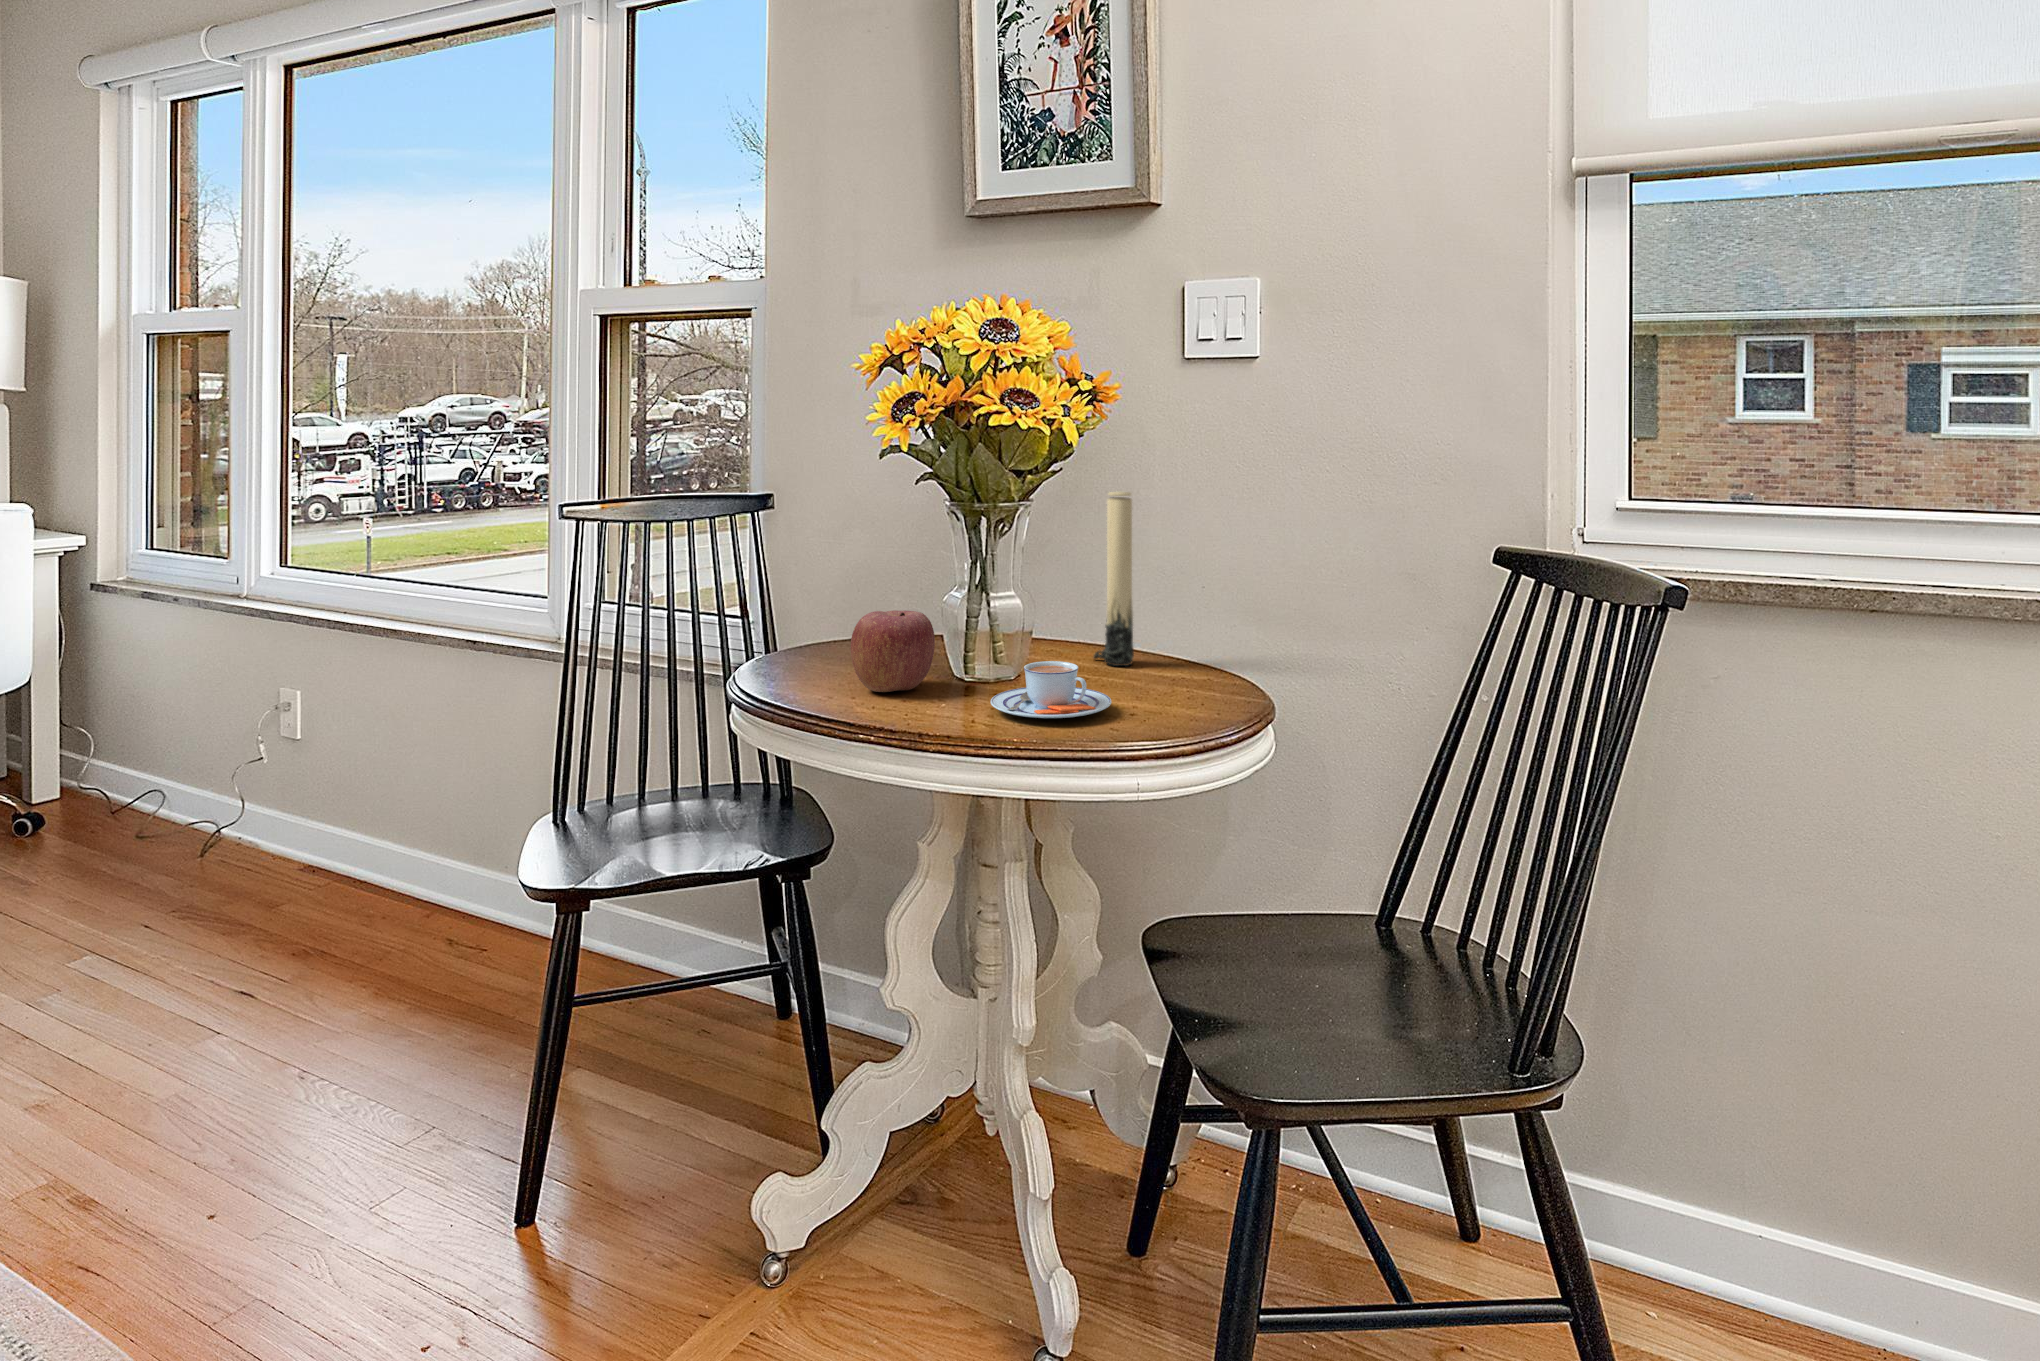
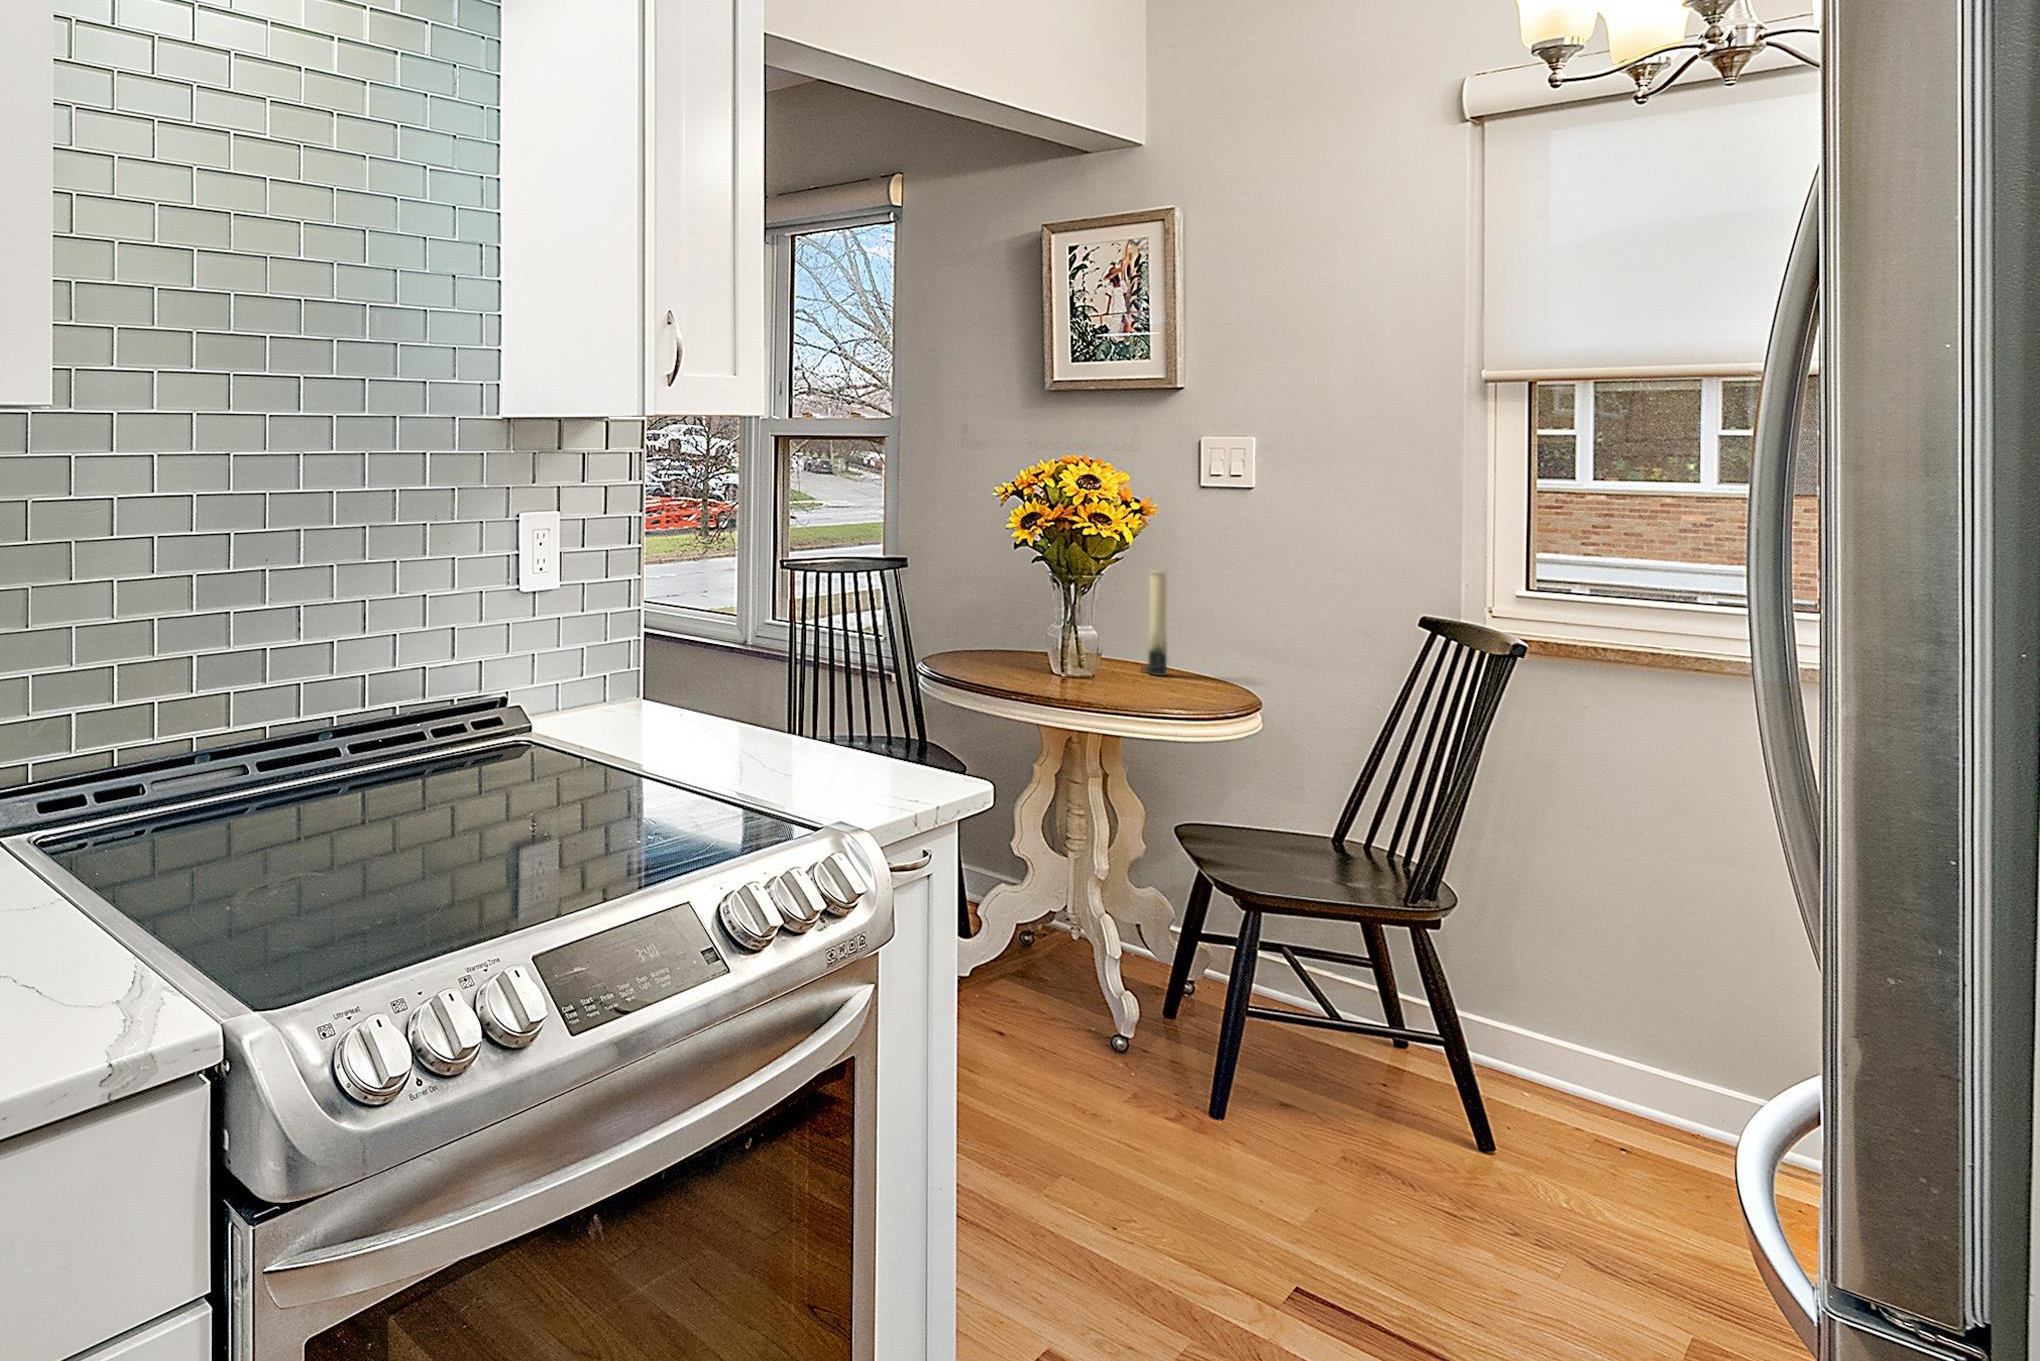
apple: present [851,610,935,692] -> none [998,633,1047,678]
teacup: present [991,661,1111,718] -> none [1086,667,1160,697]

